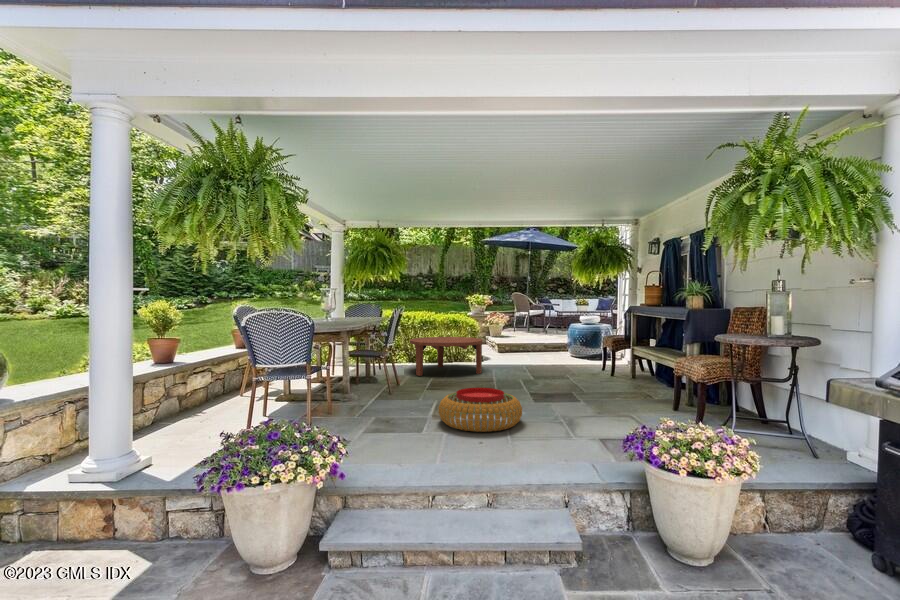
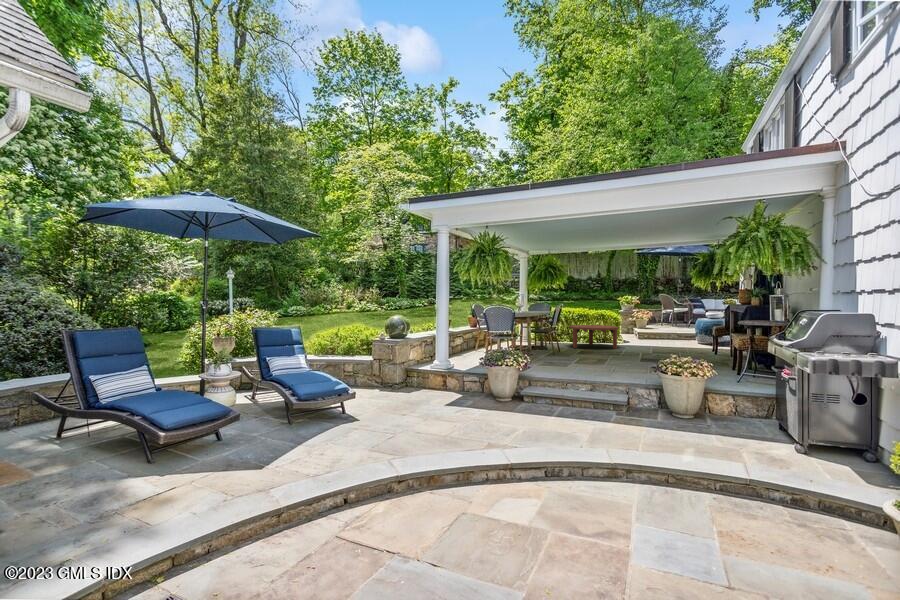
pouf: present [439,388,522,432] -> none [578,349,624,369]

